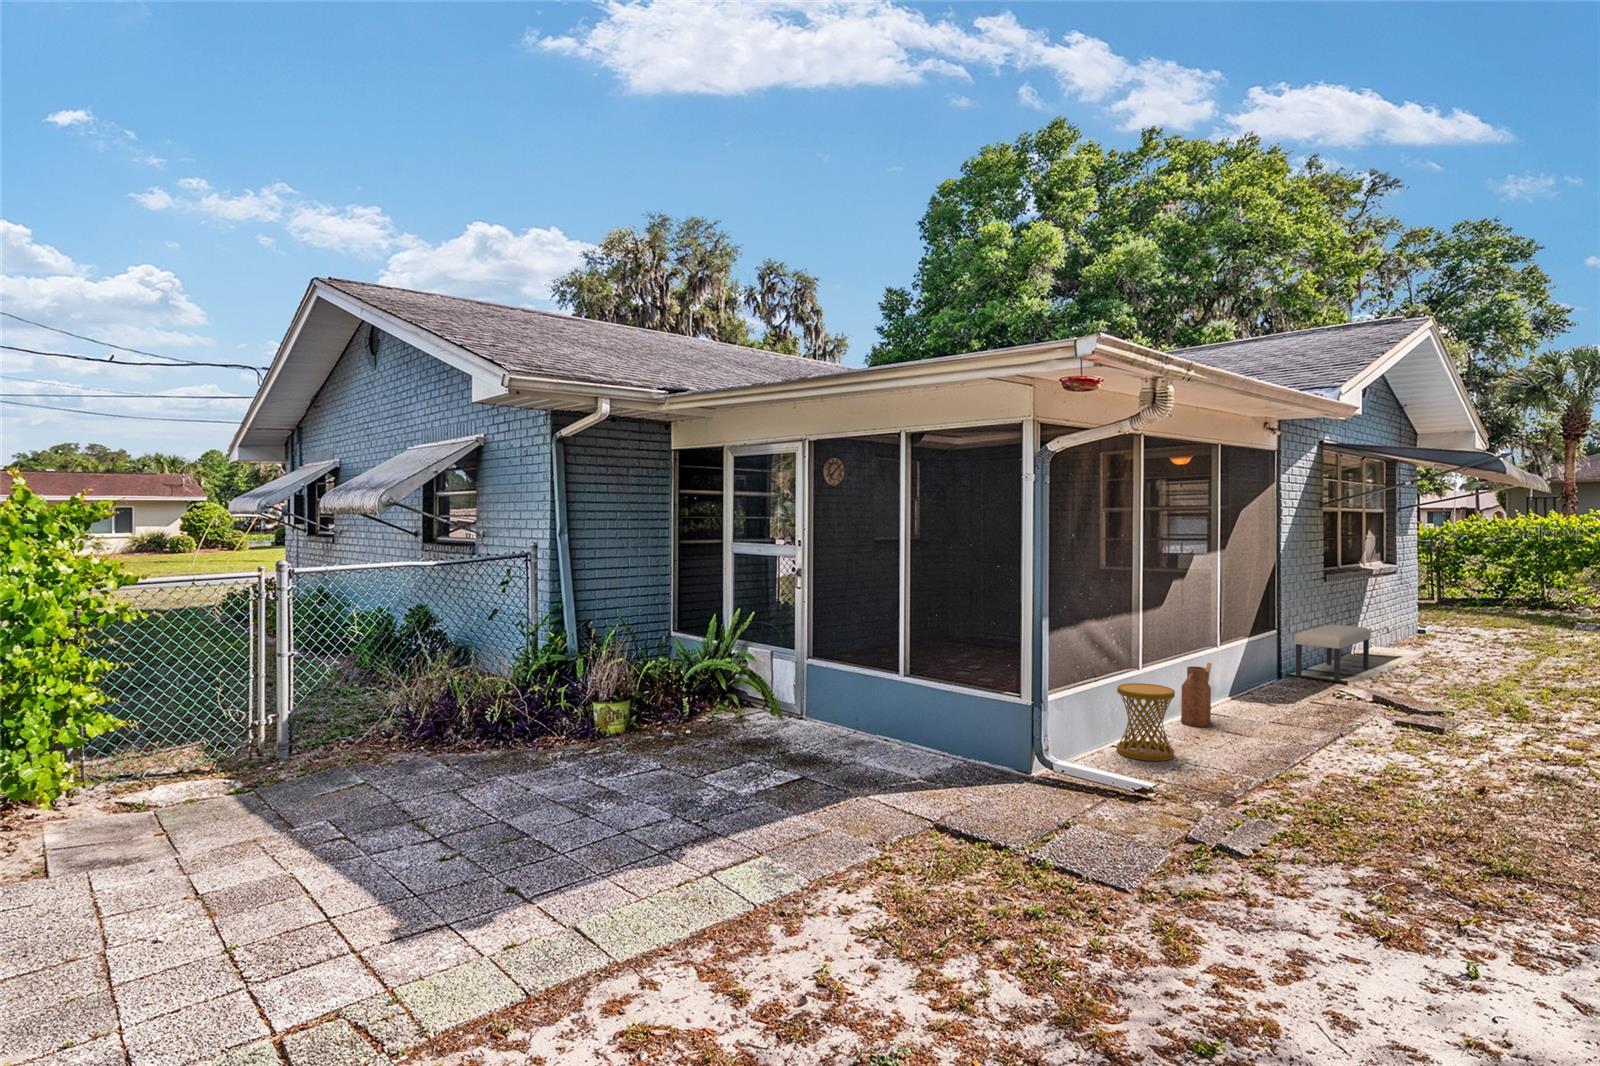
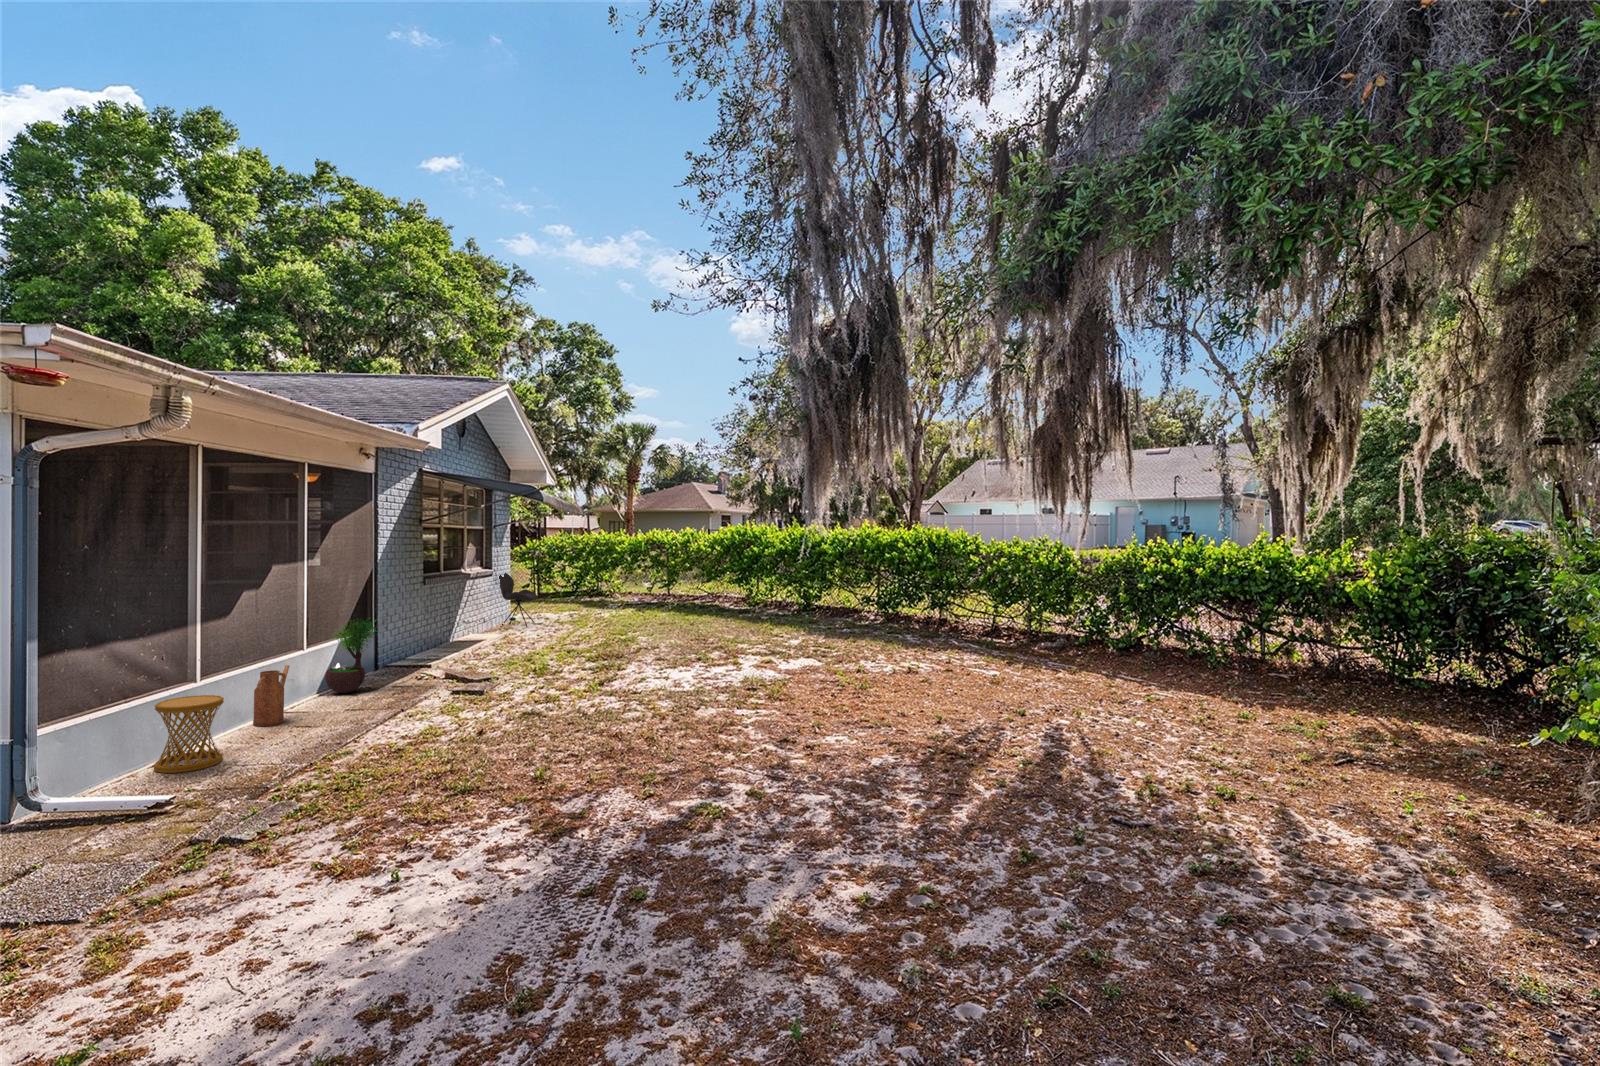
chair: none [1402,569,1468,649] -> present [499,573,538,627]
potted tree: none [1236,613,1295,703] -> present [325,618,376,693]
bench: present [1294,625,1371,682] -> none [394,618,459,665]

